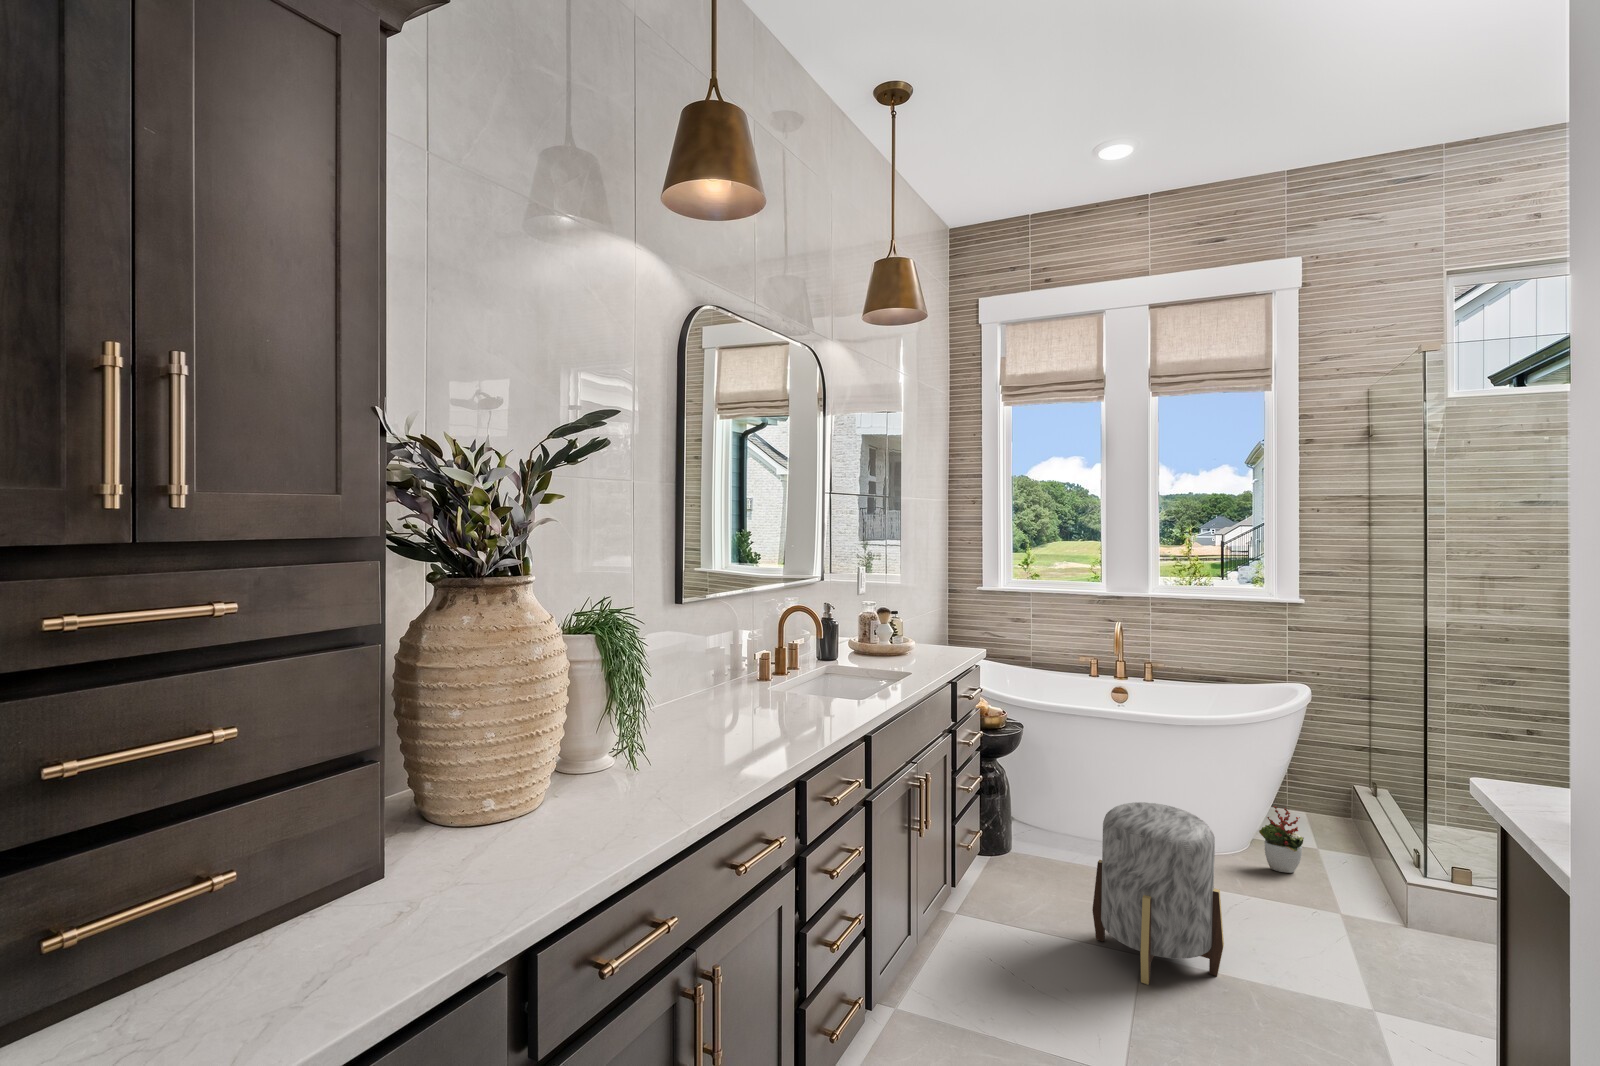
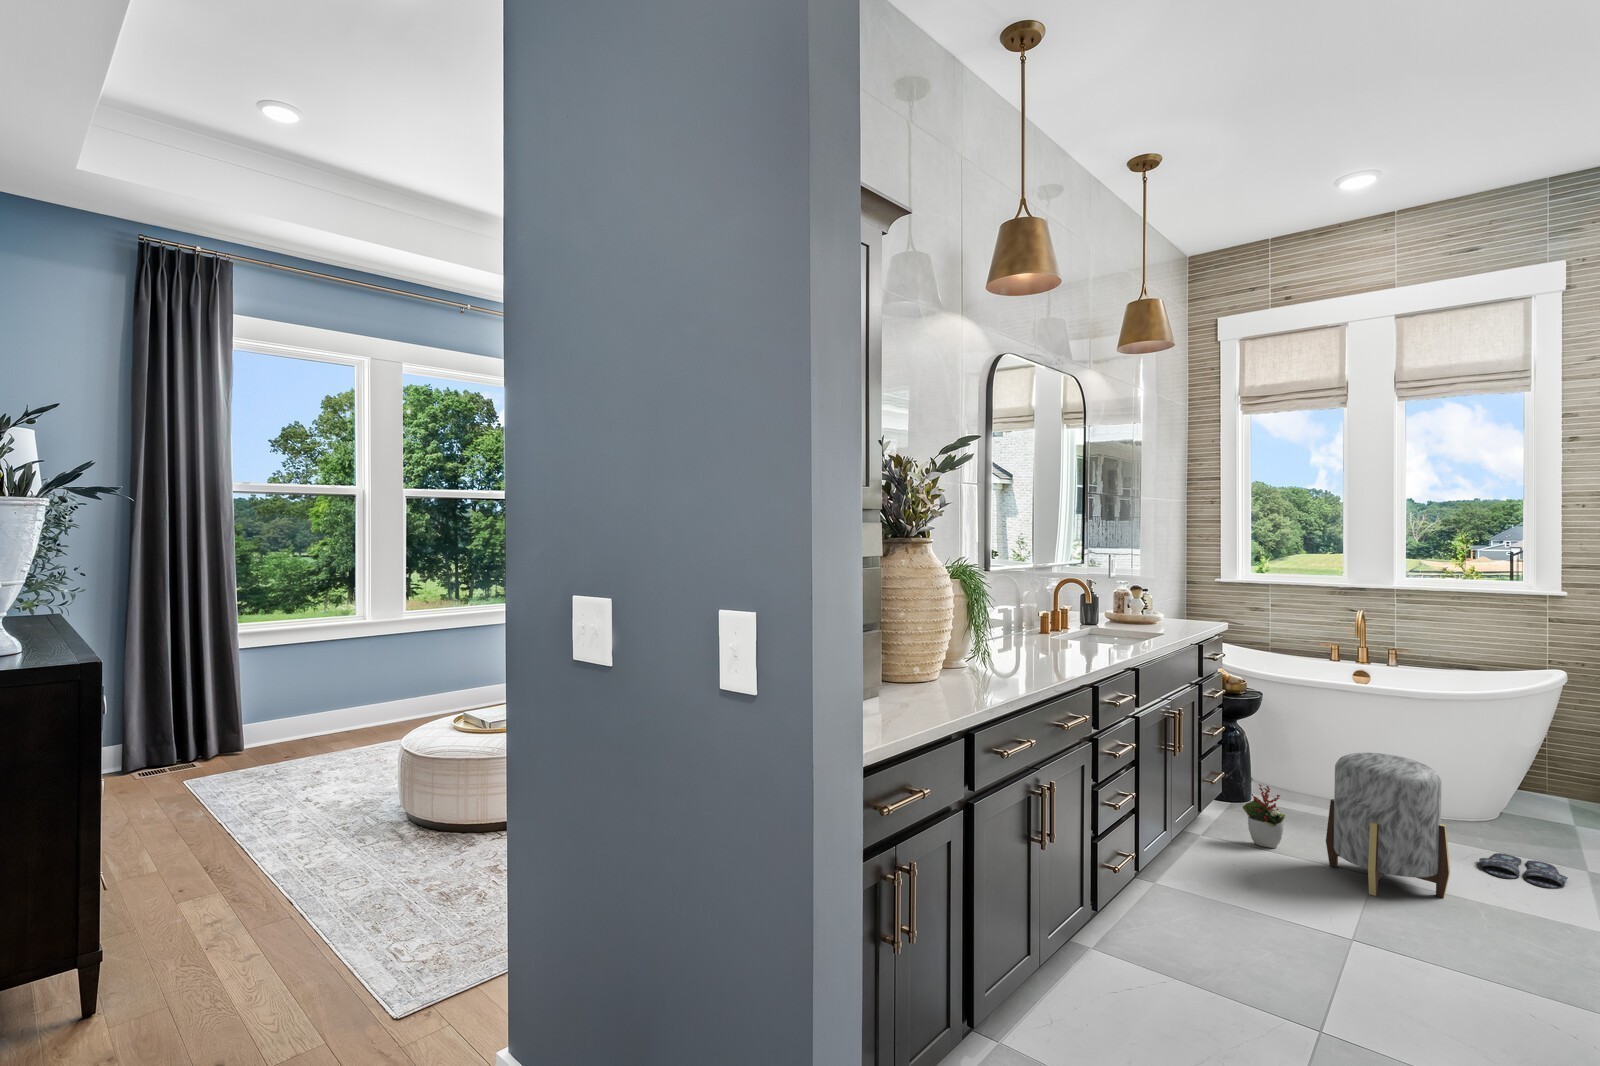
decorative plant: present [1259,806,1304,873] -> present [1243,784,1285,848]
slippers: none [1242,895,1328,943] -> present [1479,853,1568,889]

